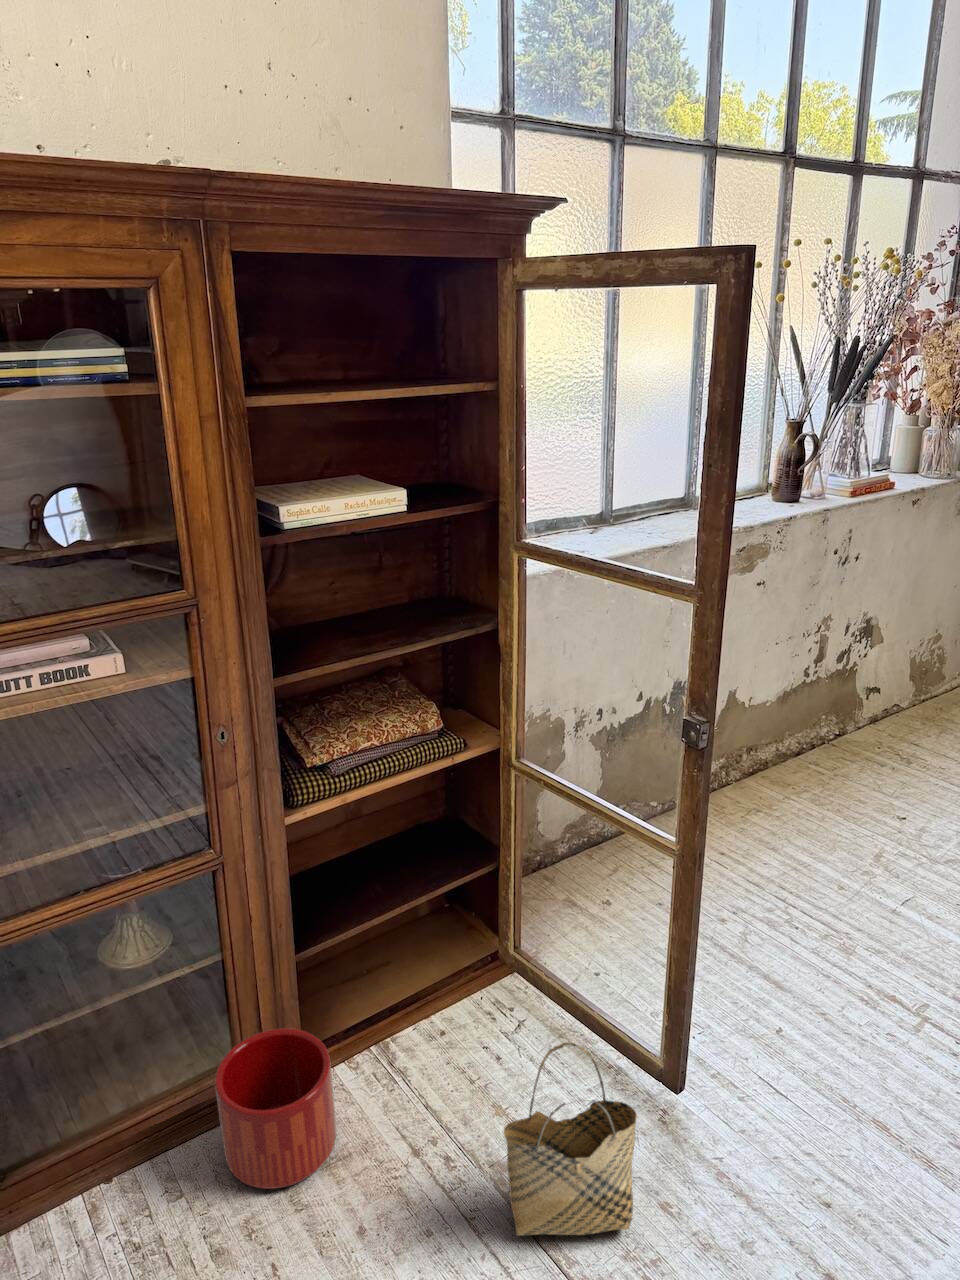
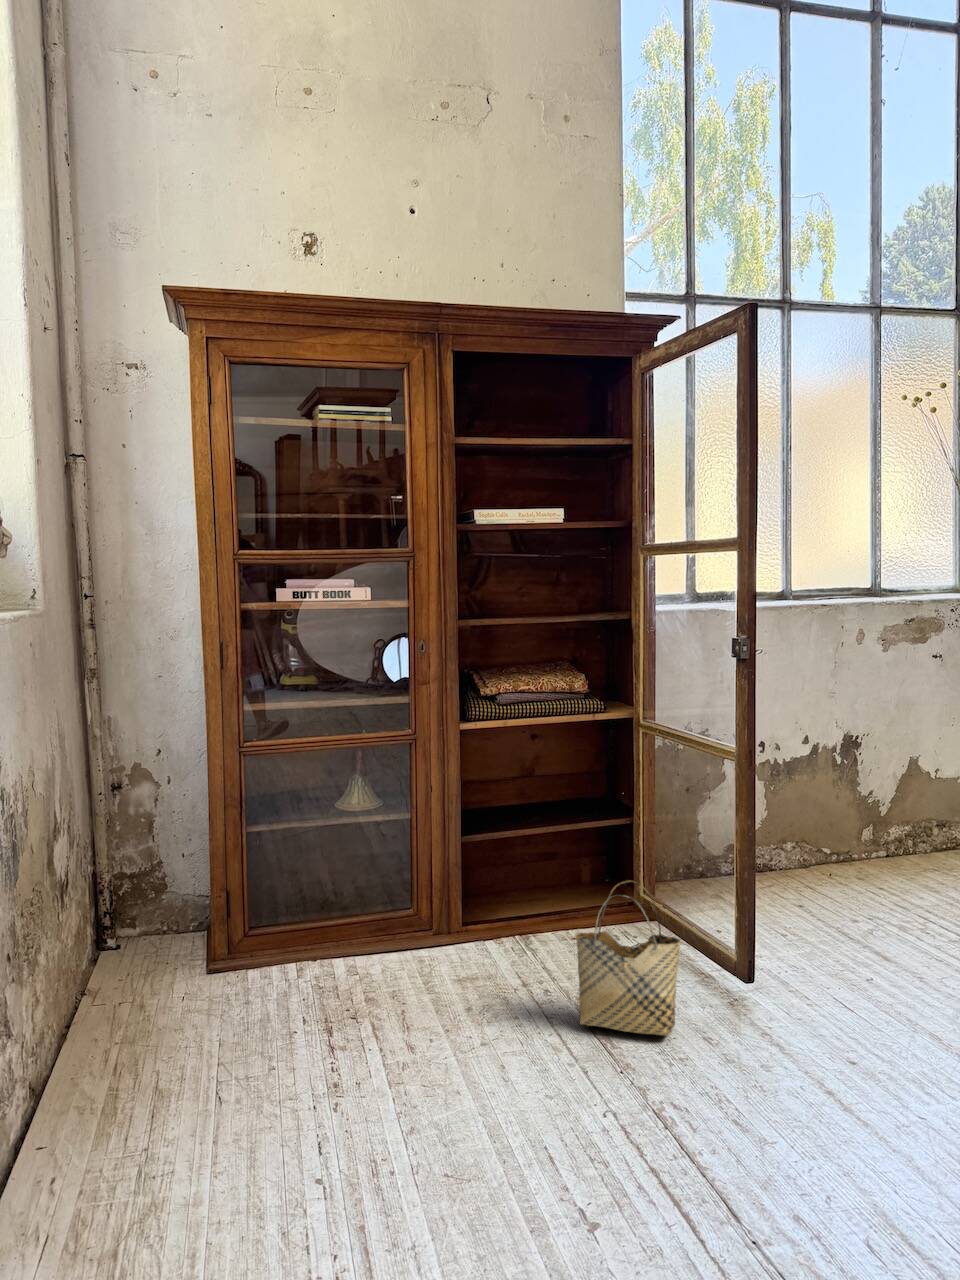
planter: present [215,1028,336,1189] -> none [391,884,474,980]

